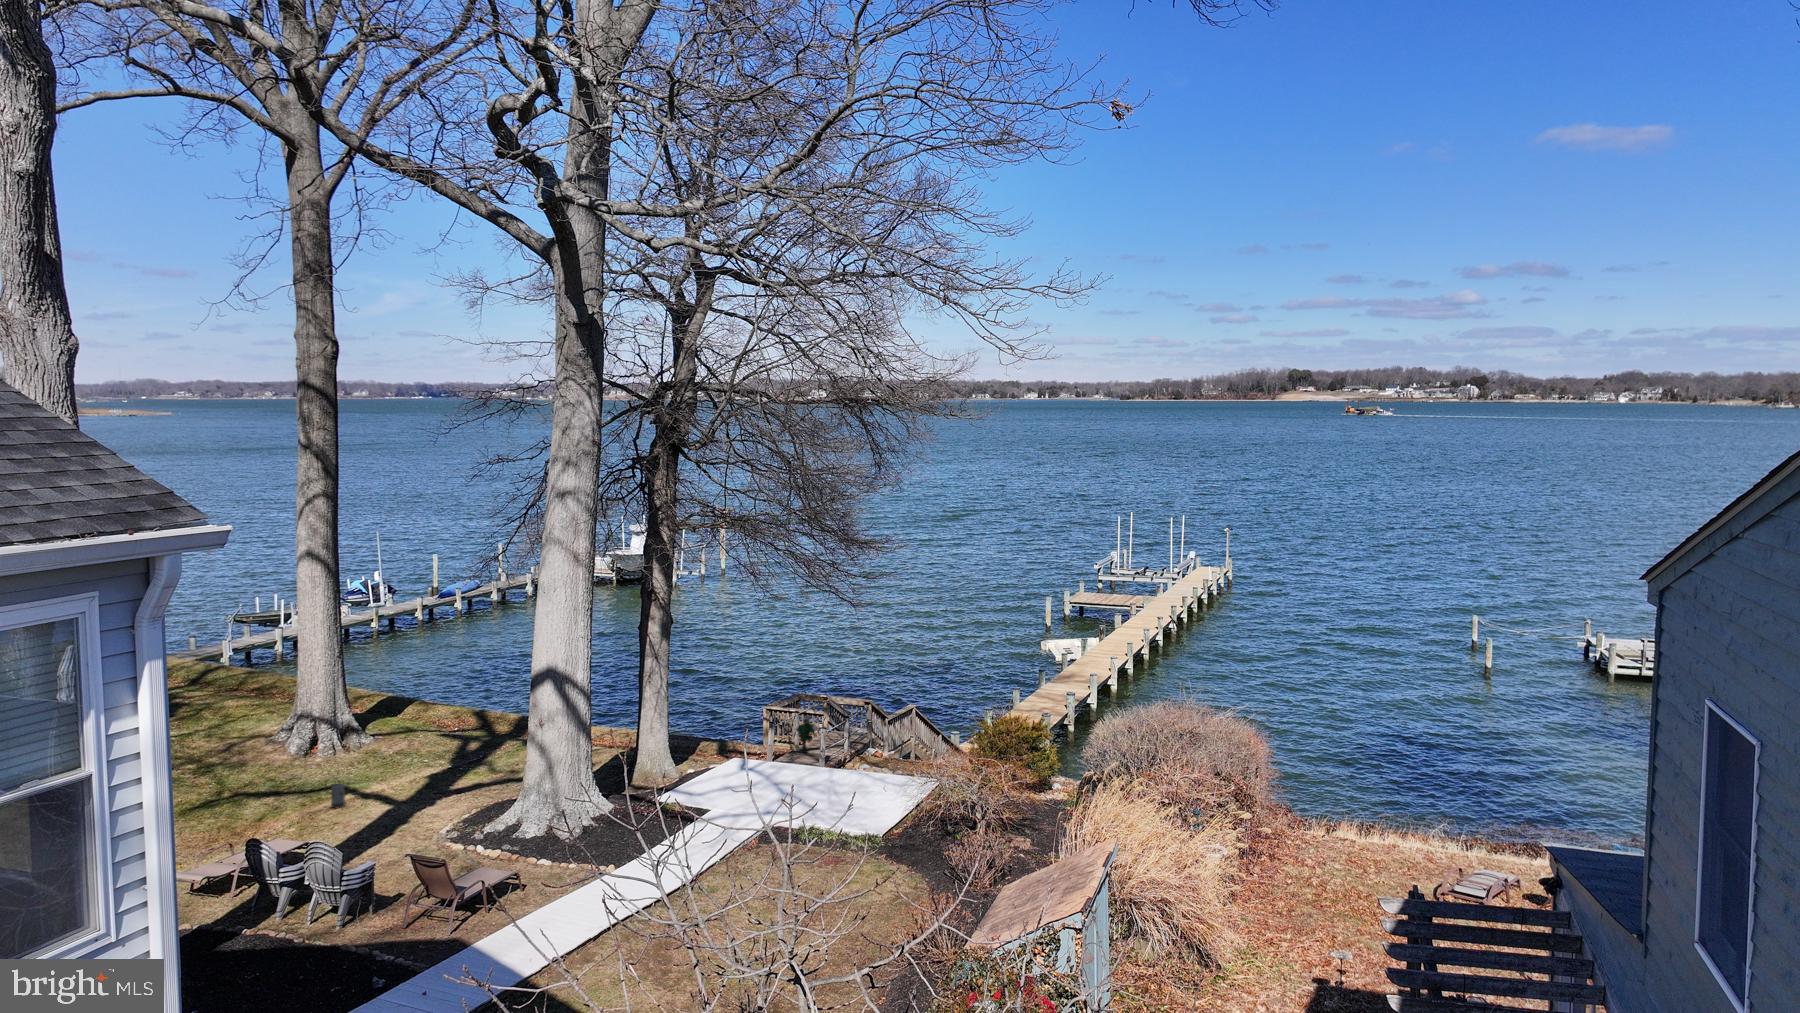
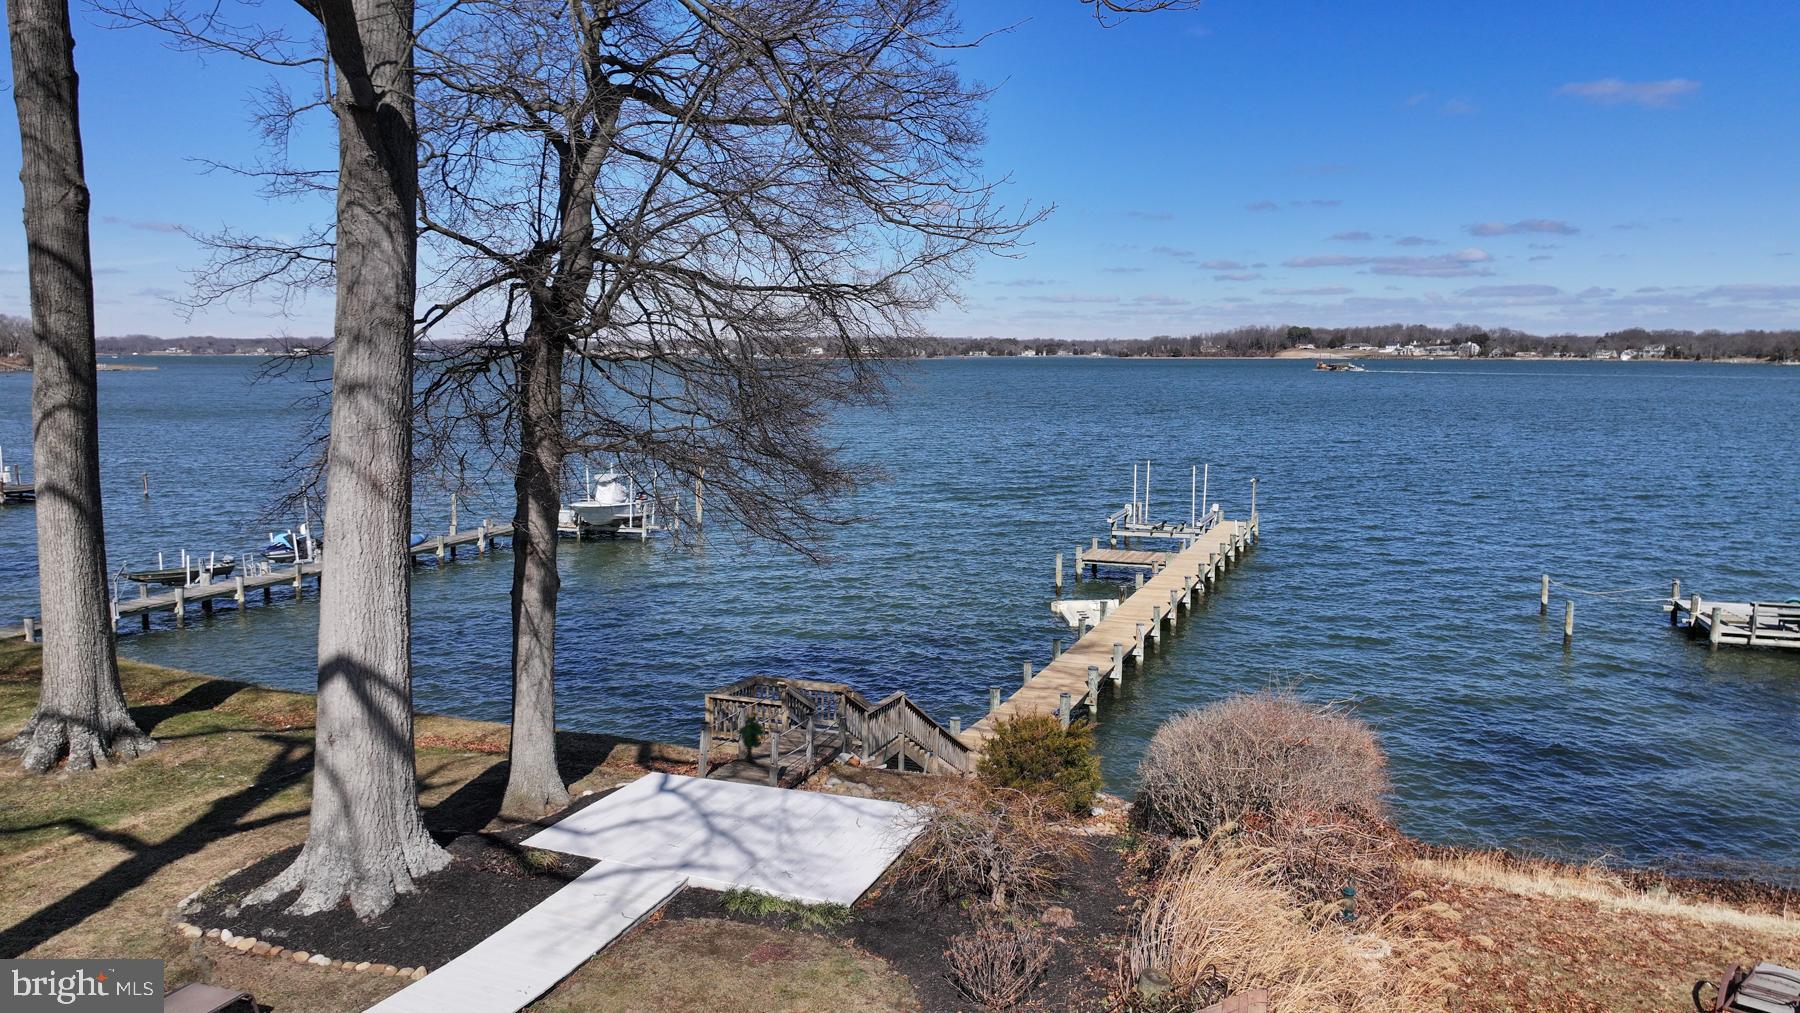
watering can: present [328,778,350,808] -> none [25,813,72,860]

